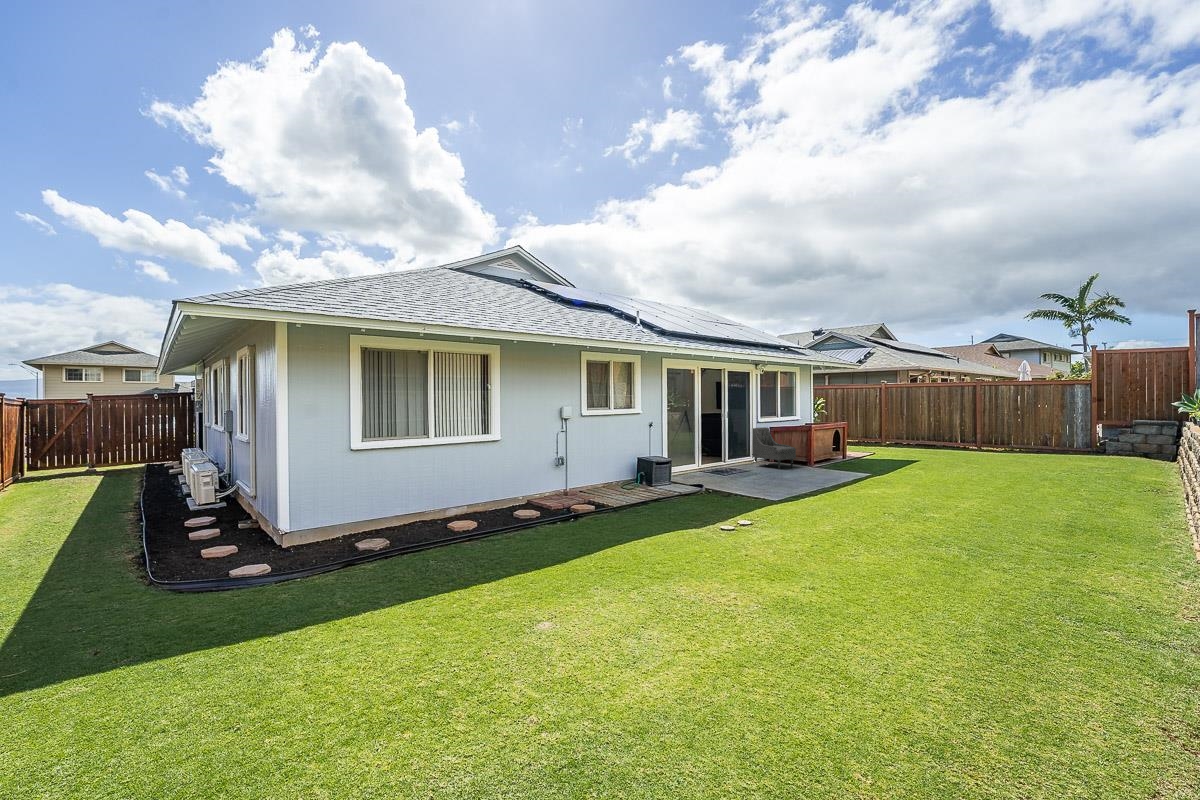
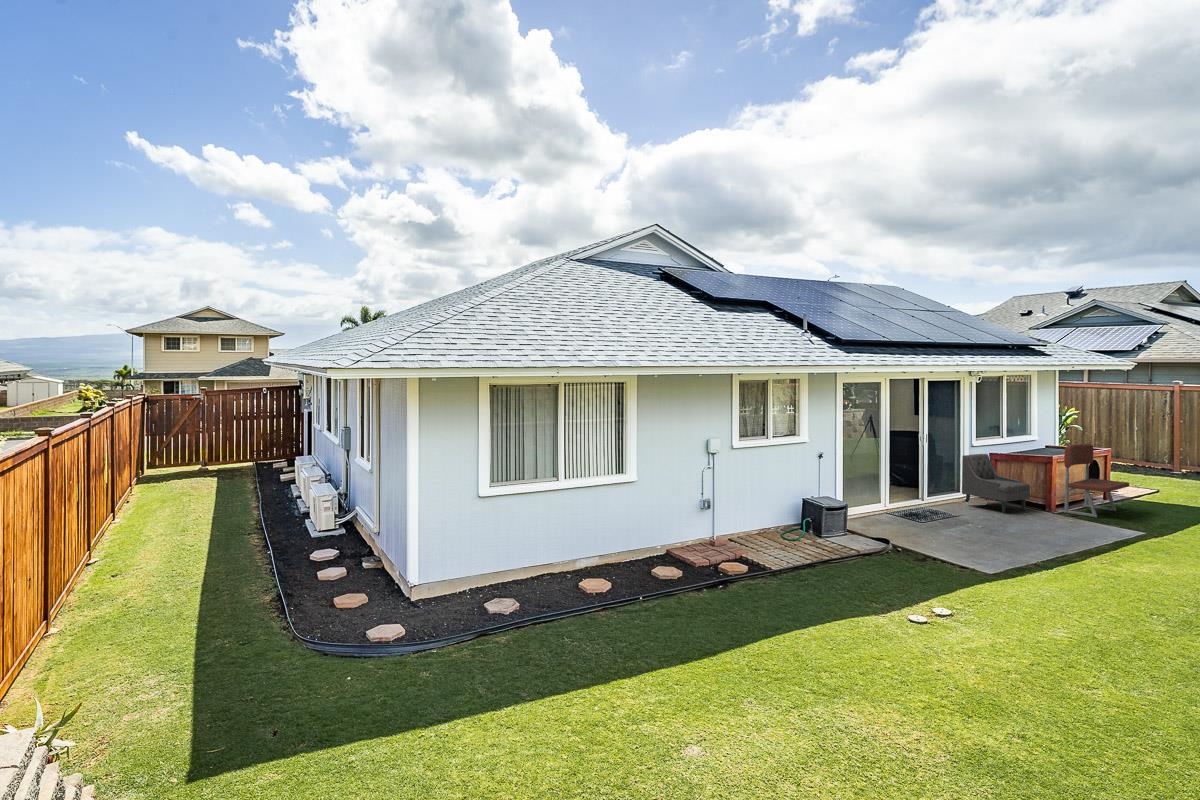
bench: none [817,419,856,470] -> present [1063,444,1129,518]

